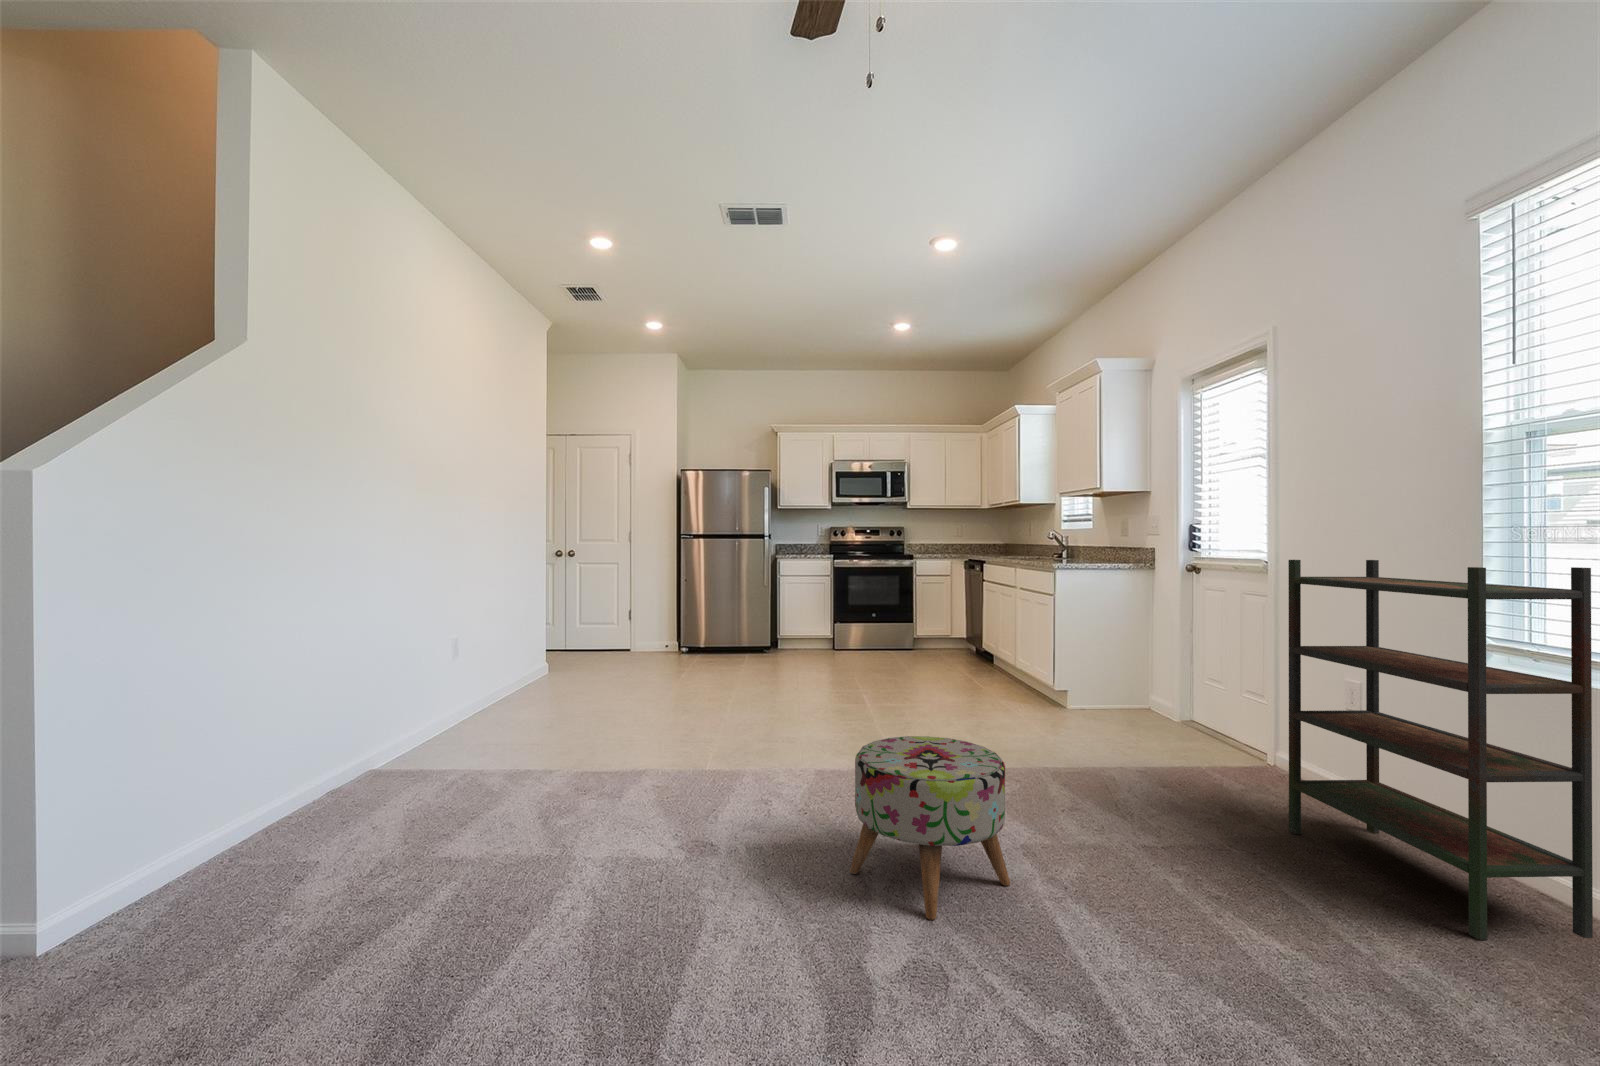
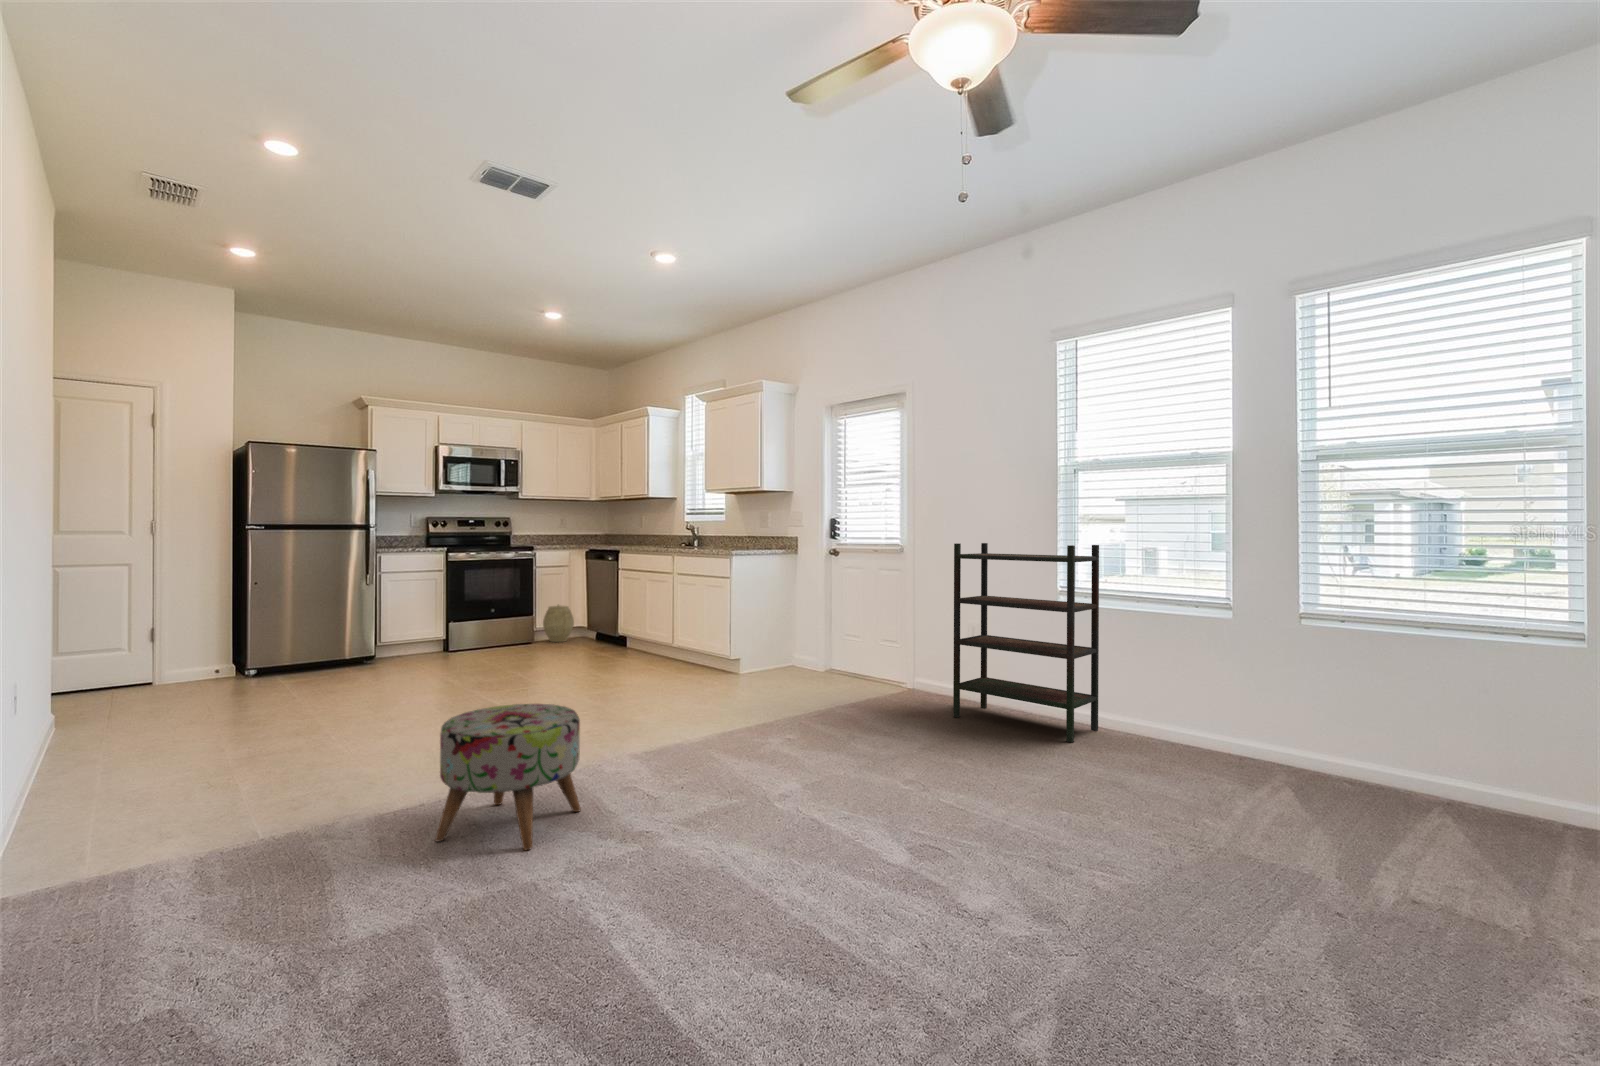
woven basket: none [922,613,951,651] -> present [543,605,574,642]
ottoman: present [850,736,1010,920] -> present [435,704,581,850]

